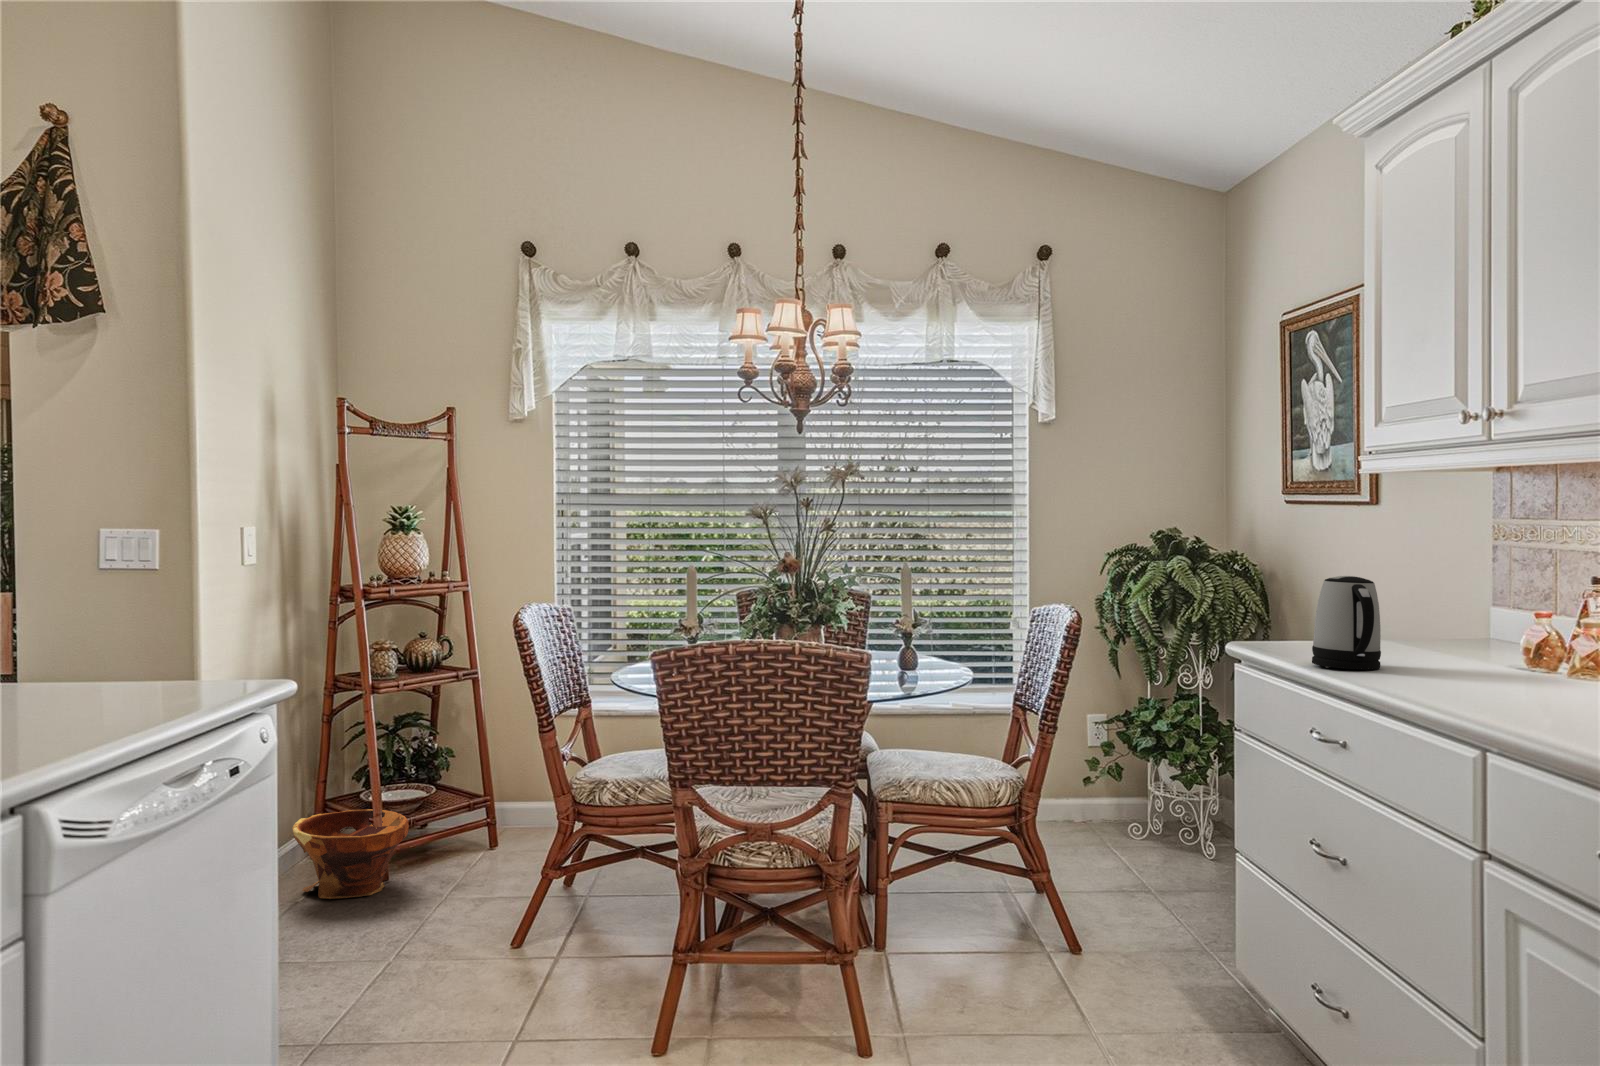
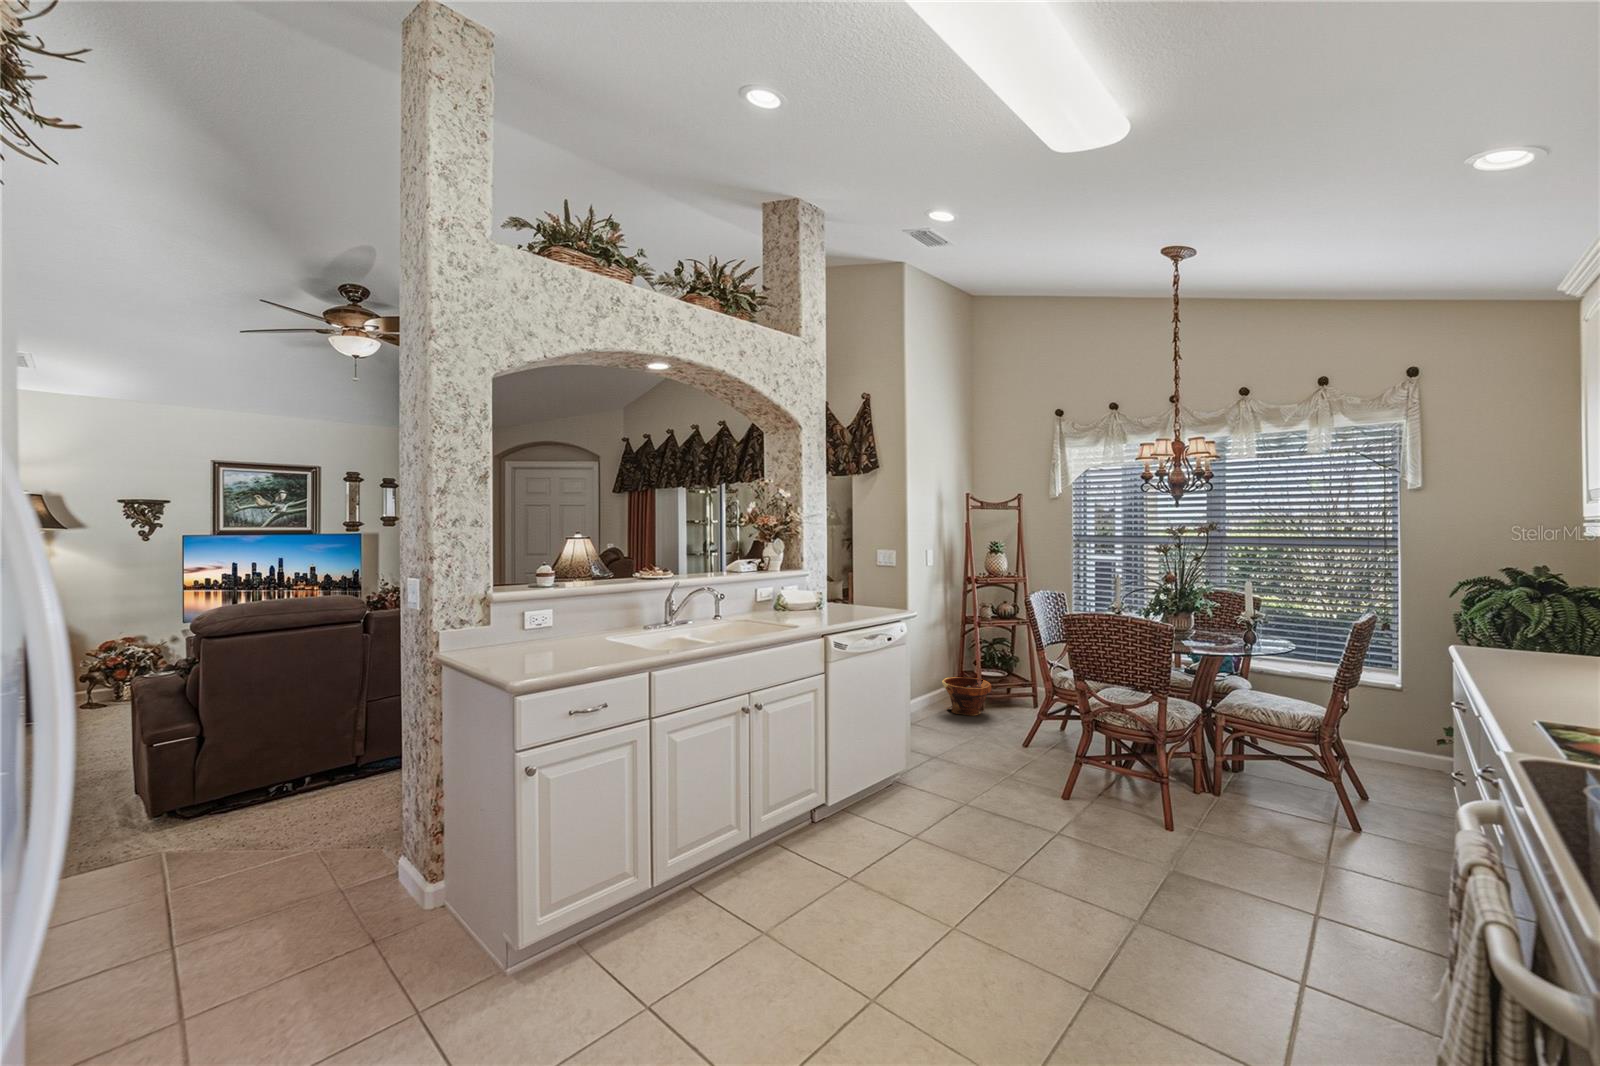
kettle: present [1312,576,1381,670] -> none [1508,604,1570,670]

